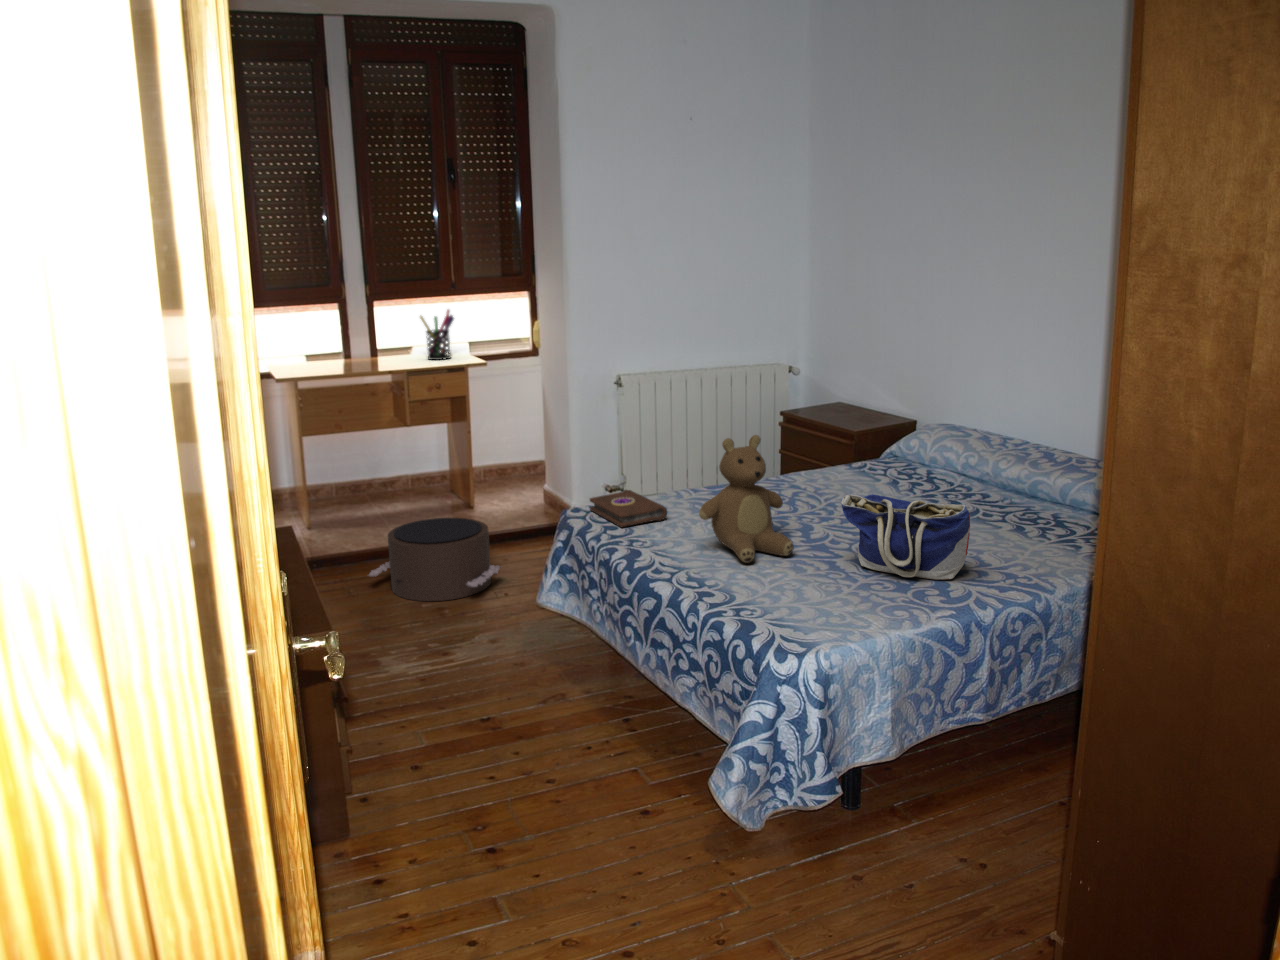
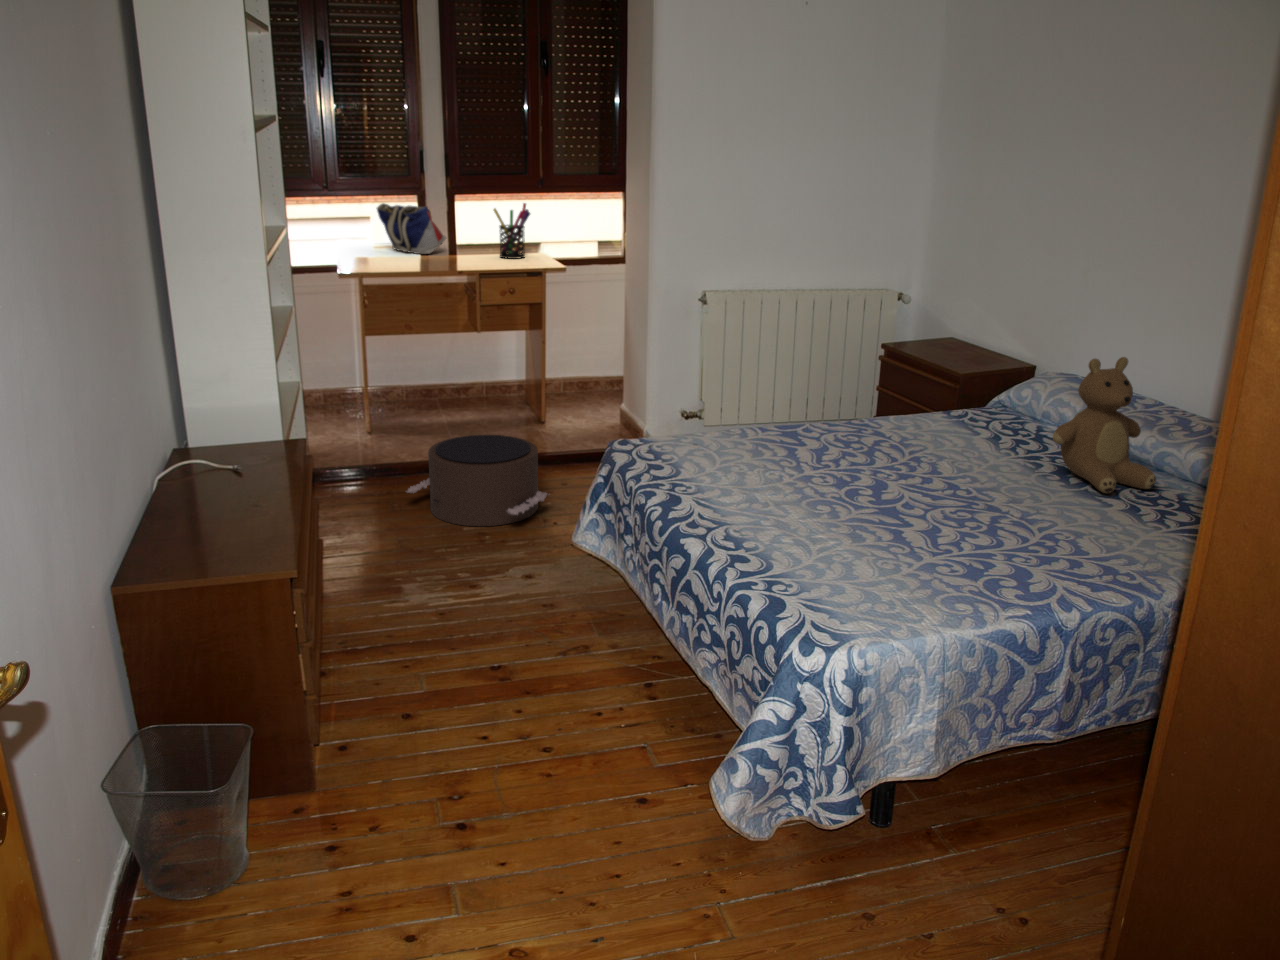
teddy bear: present [699,435,794,563] -> present [1053,357,1156,493]
book: present [590,490,667,527] -> none [638,424,722,468]
tote bag: present [841,494,970,580] -> present [377,203,446,254]

